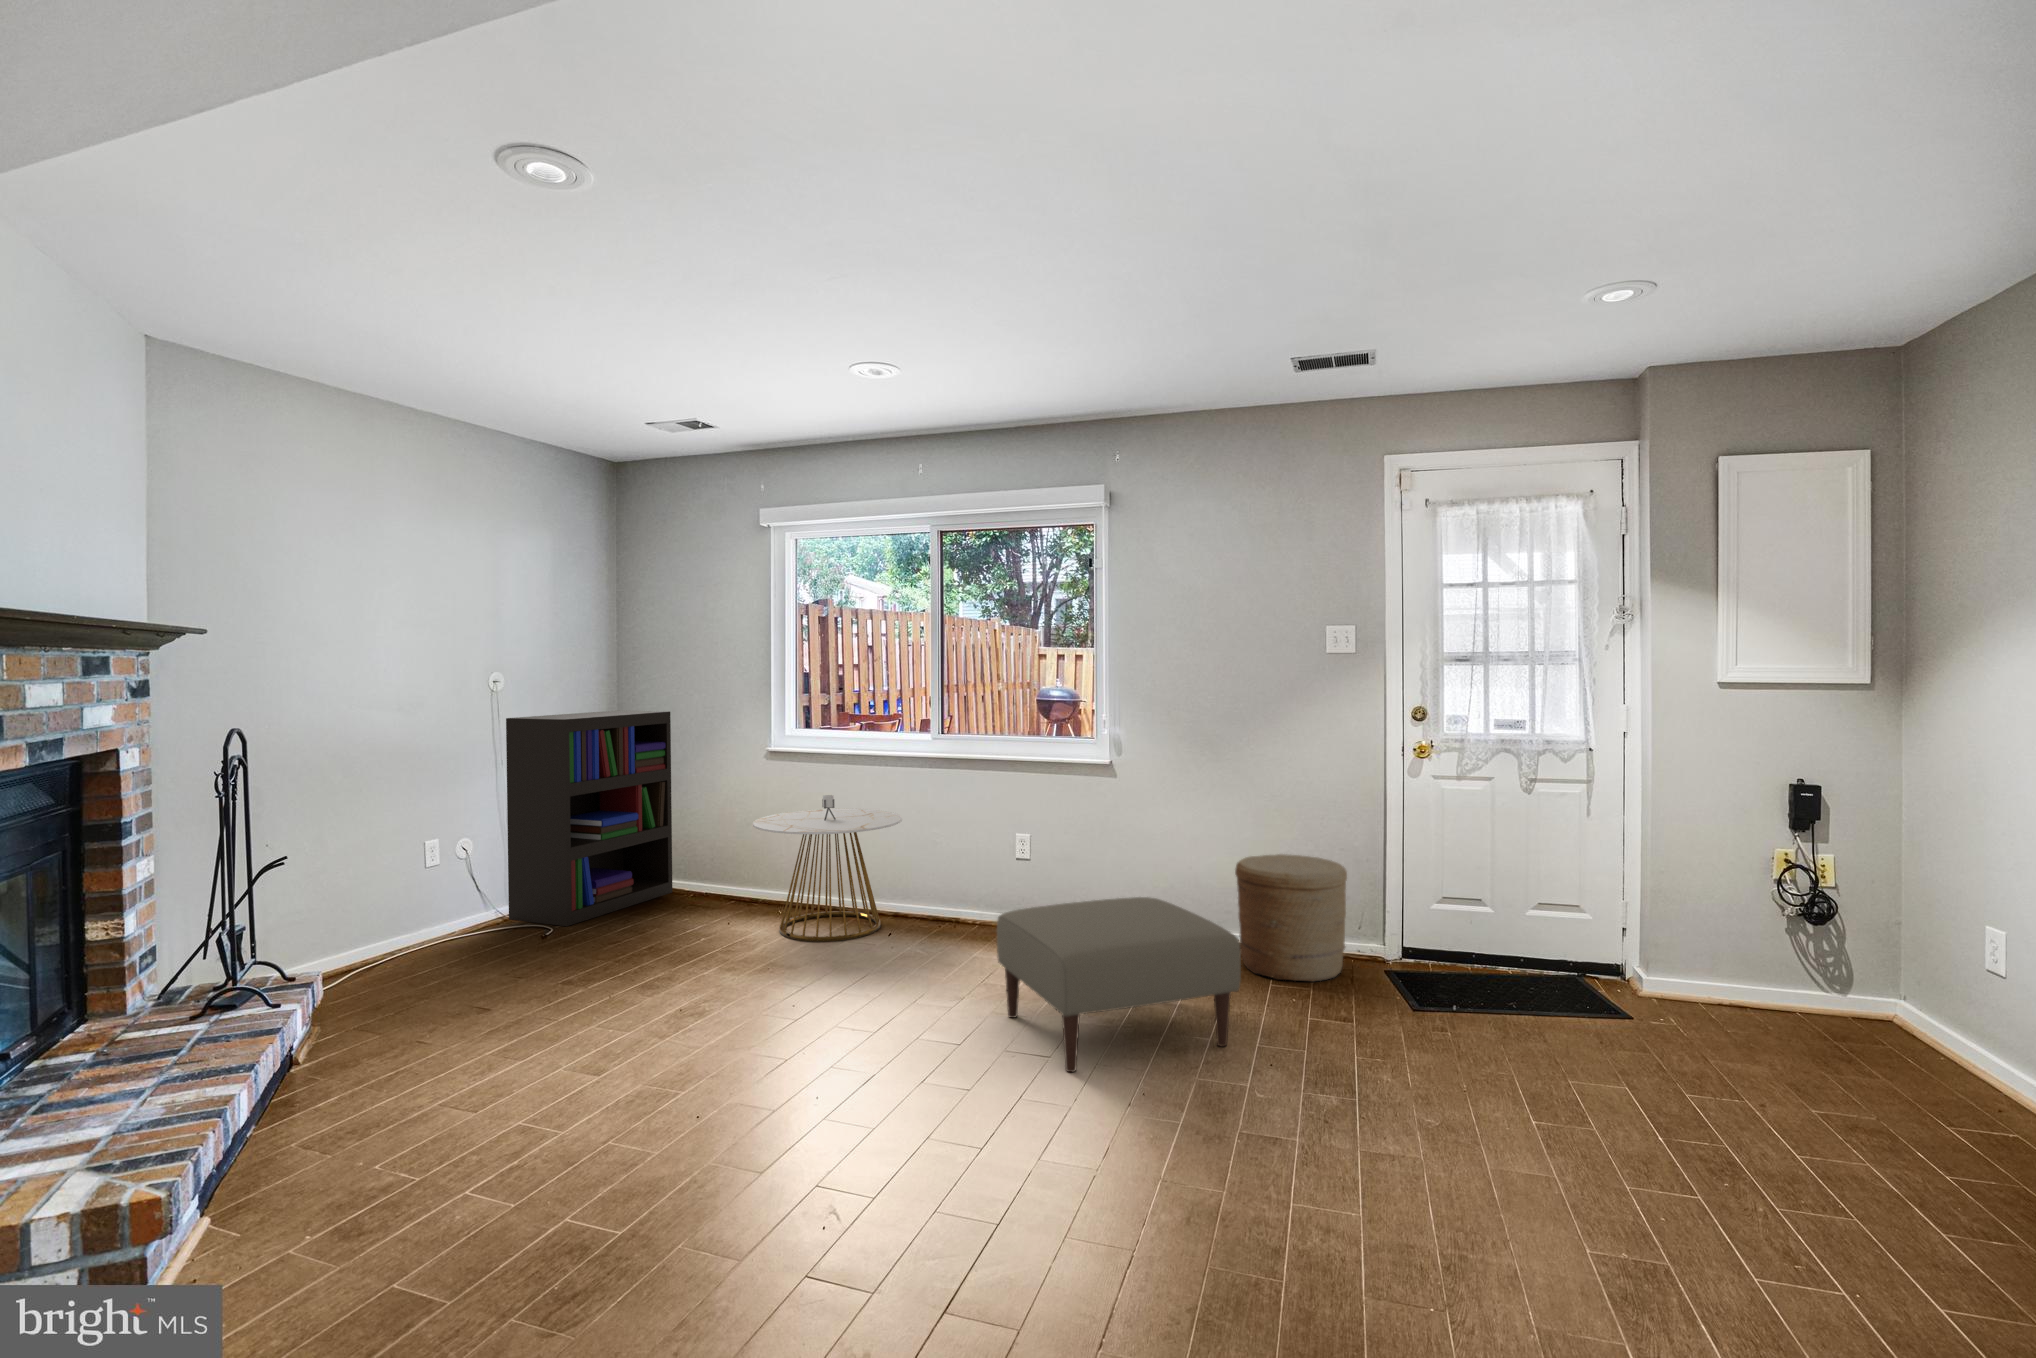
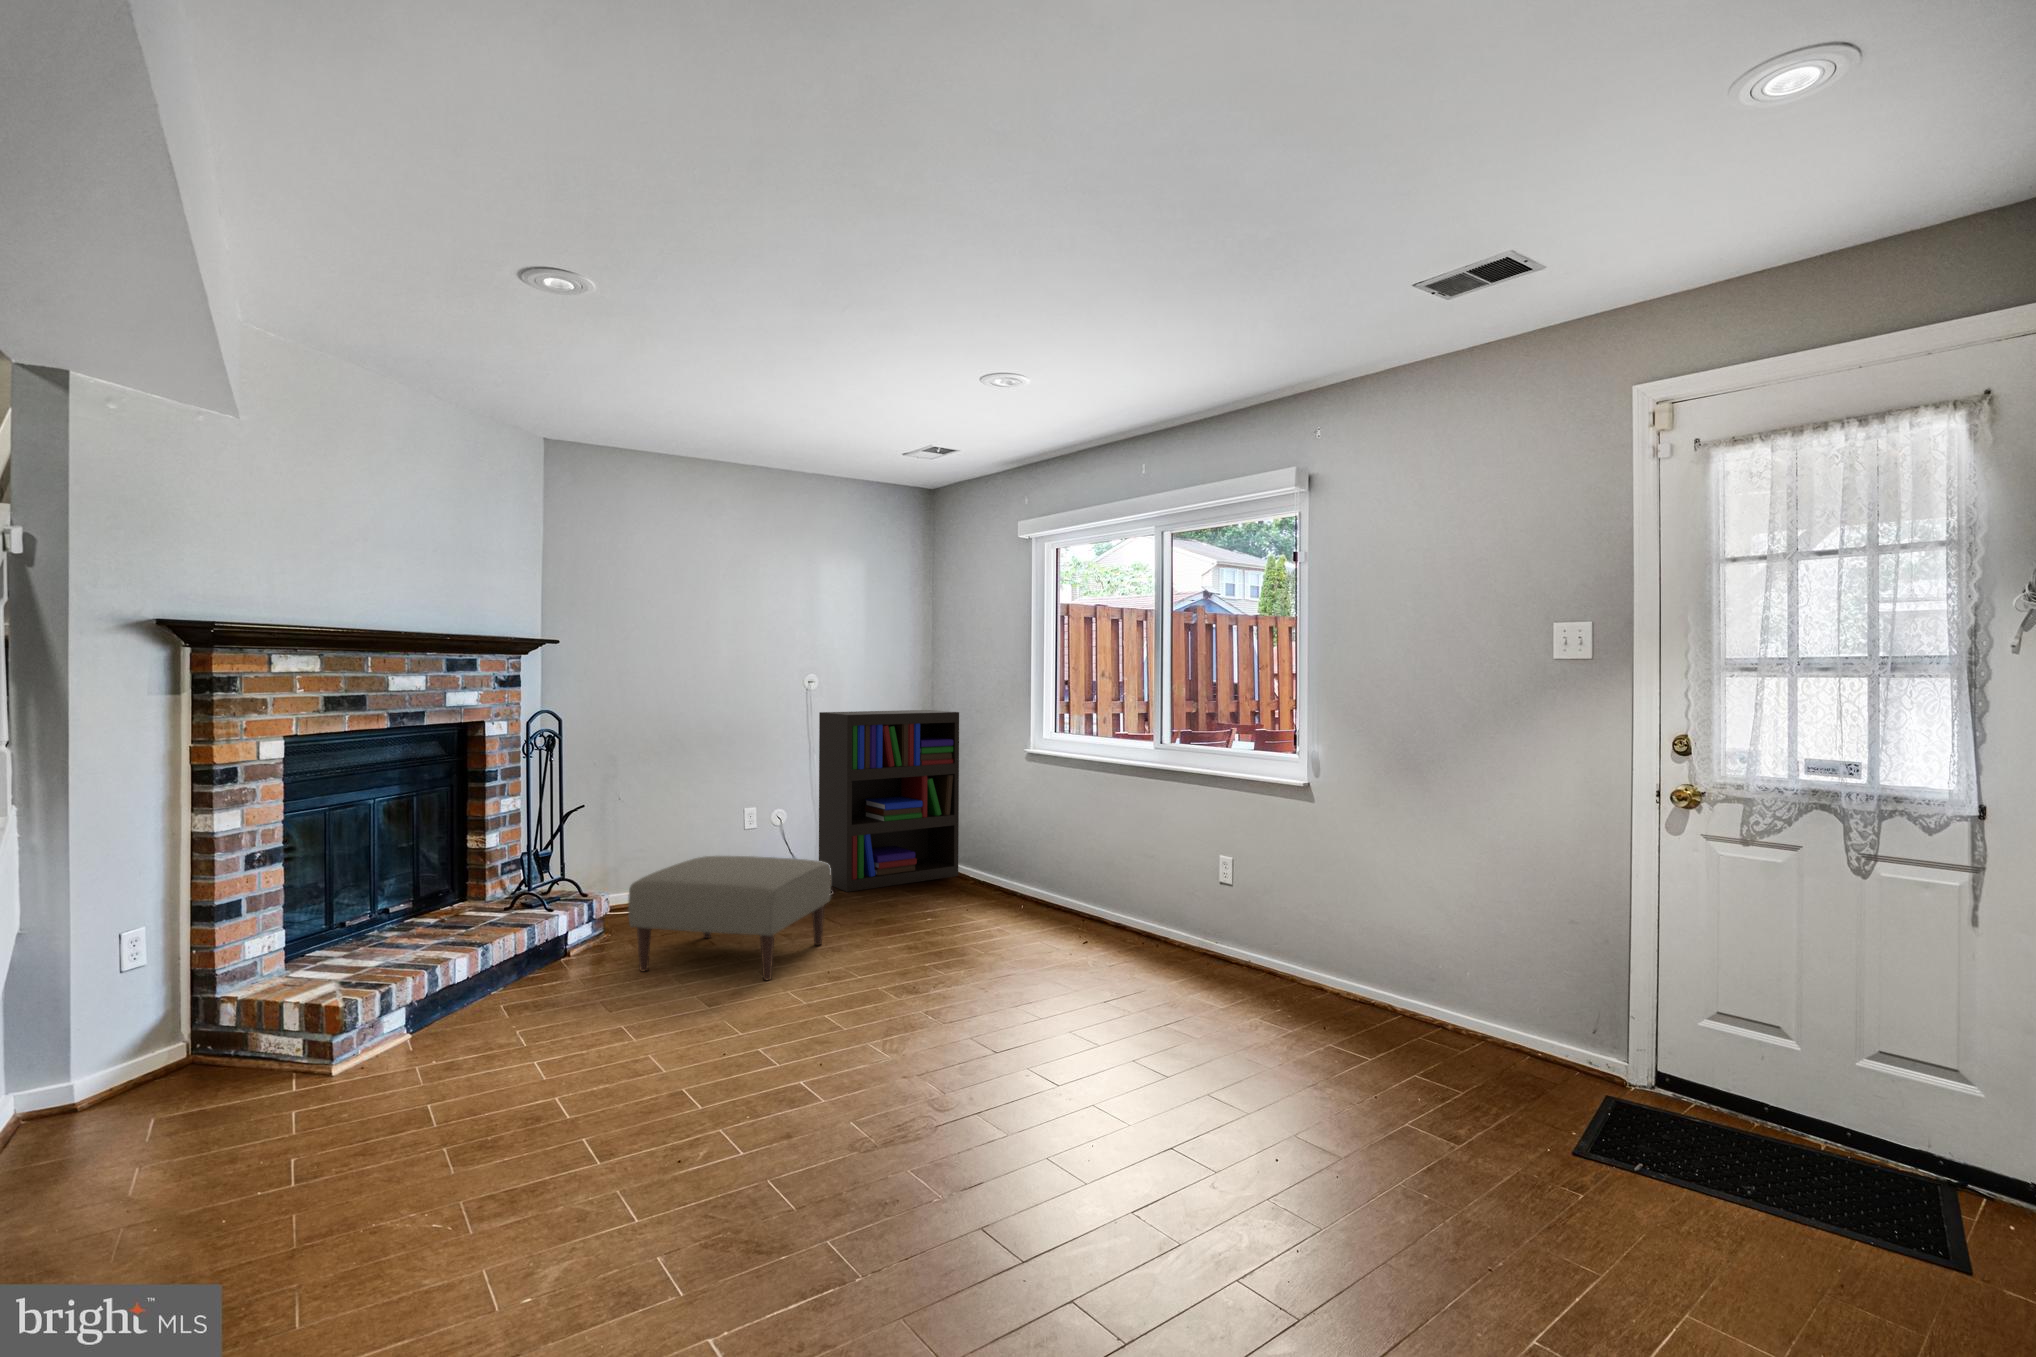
side table: present [753,795,902,942] -> none [965,797,1107,940]
woven basket: present [1235,854,1347,981] -> none [1393,914,1548,1089]
ottoman: present [997,897,1241,1072] -> present [628,856,831,980]

